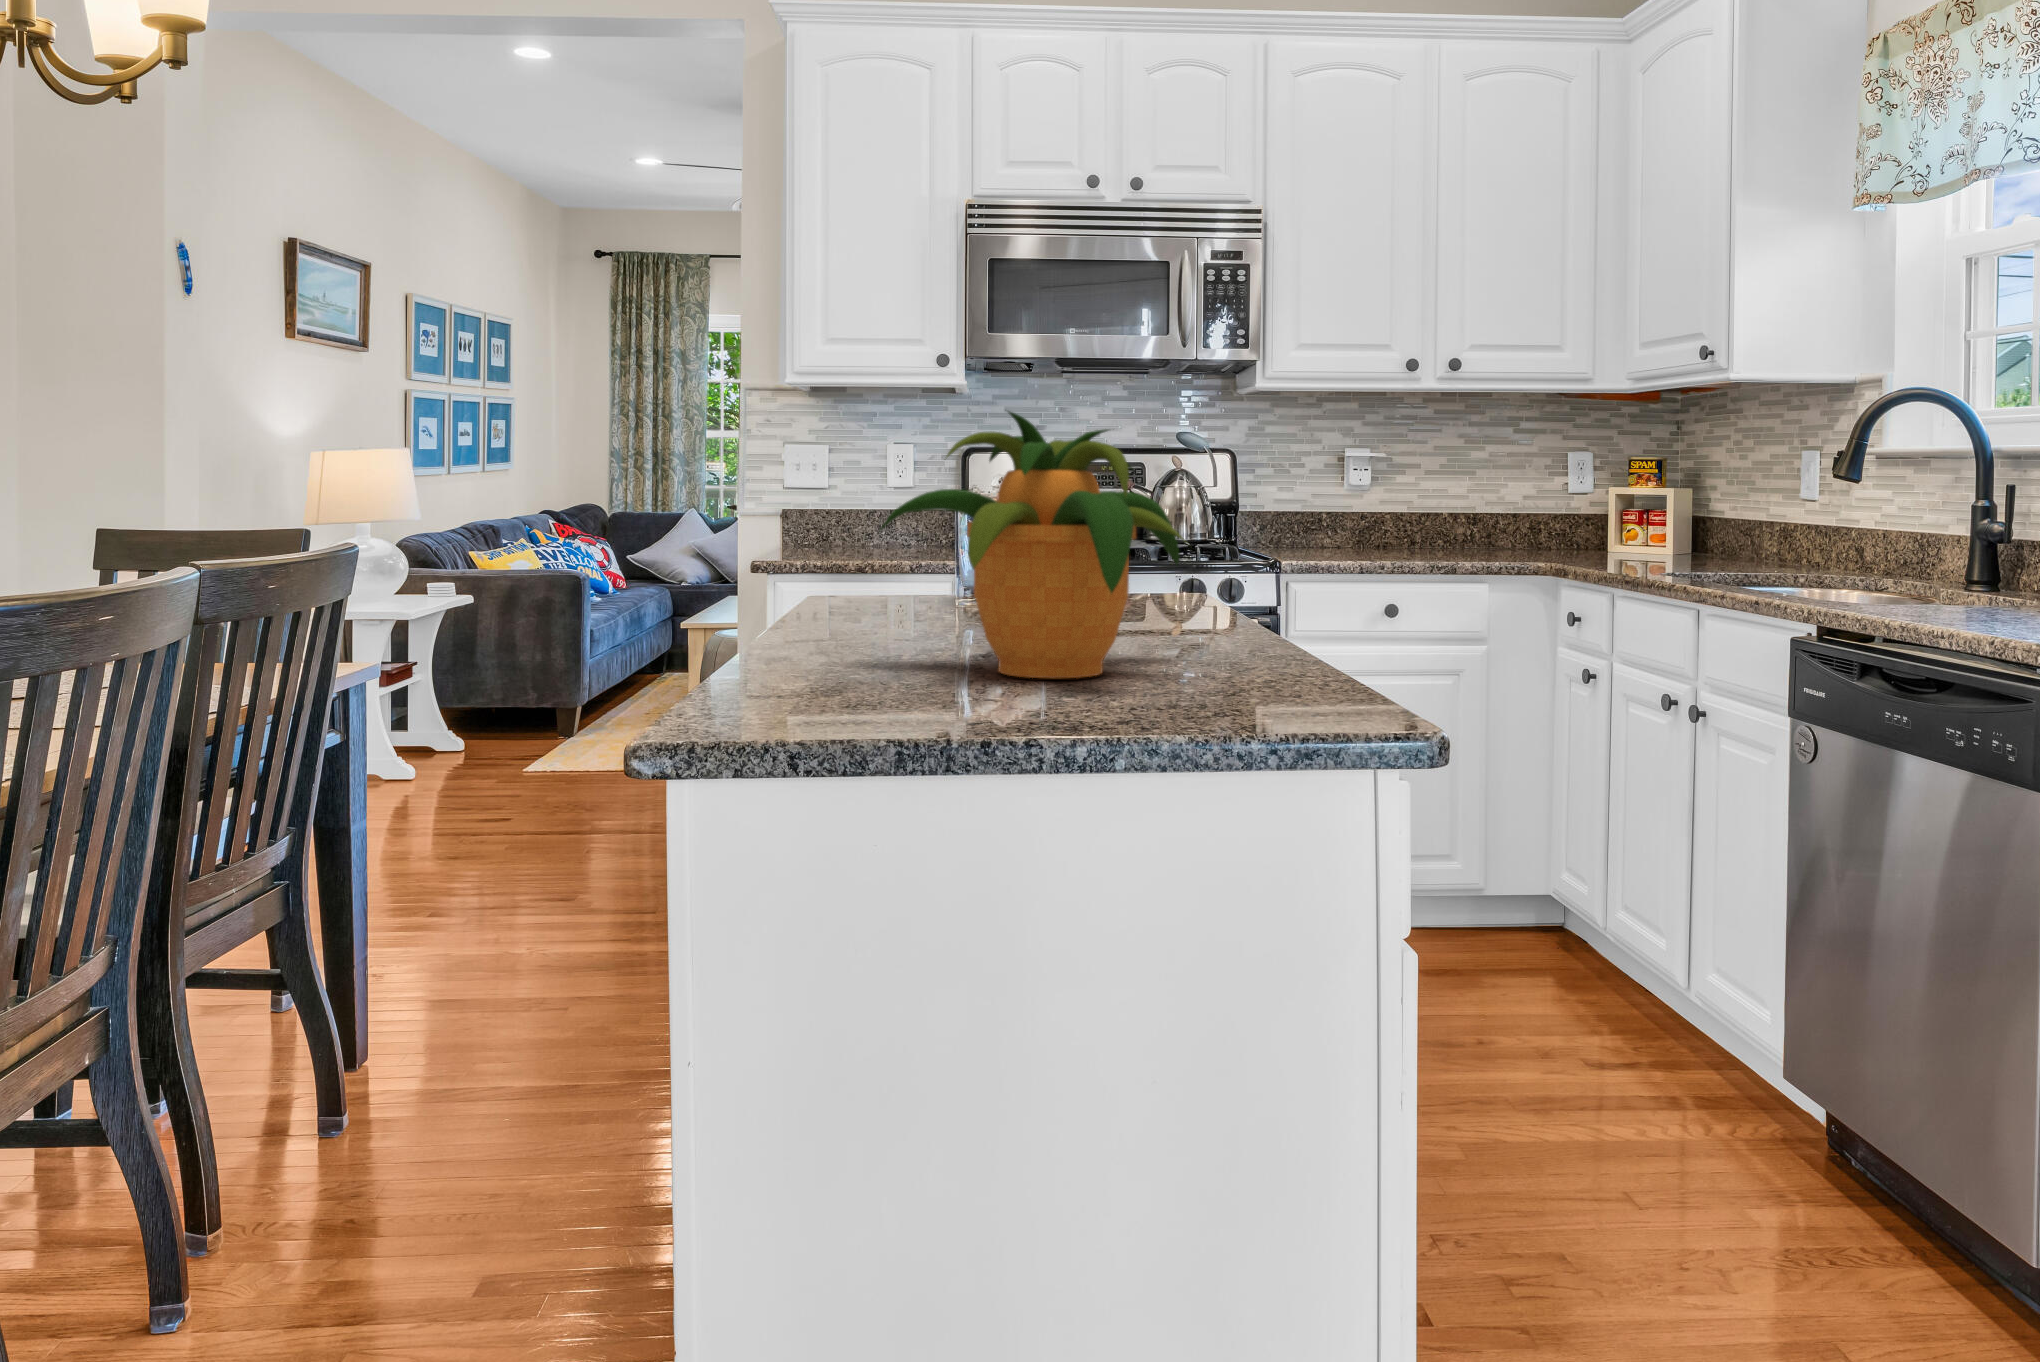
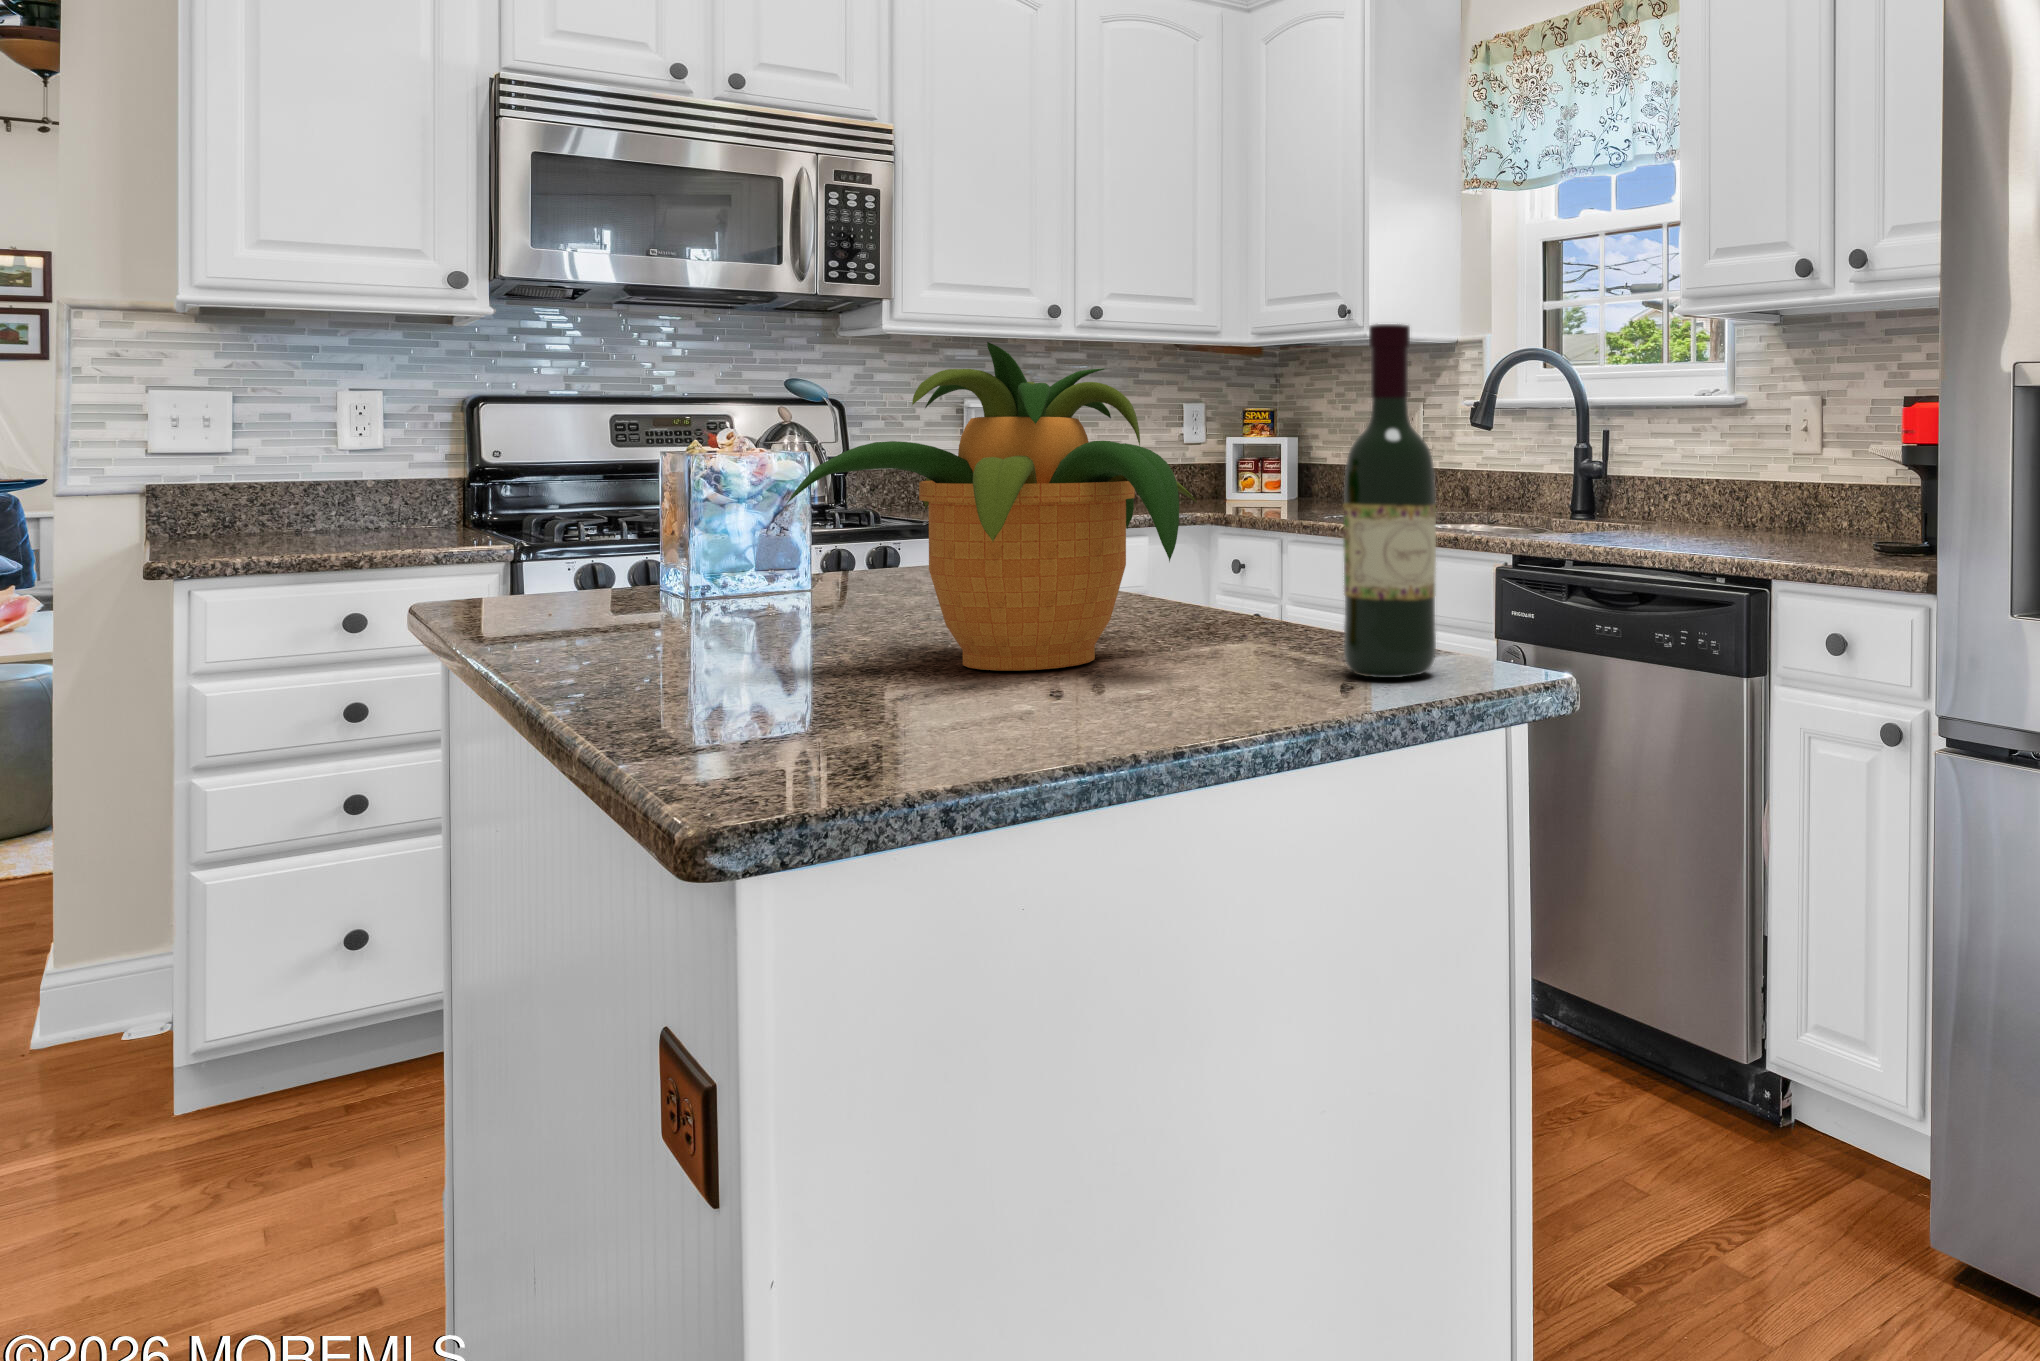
wine bottle: none [1255,385,1343,715] -> present [1343,324,1436,678]

